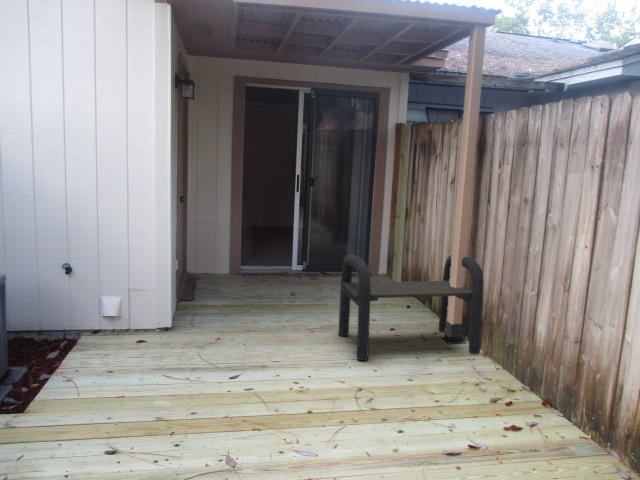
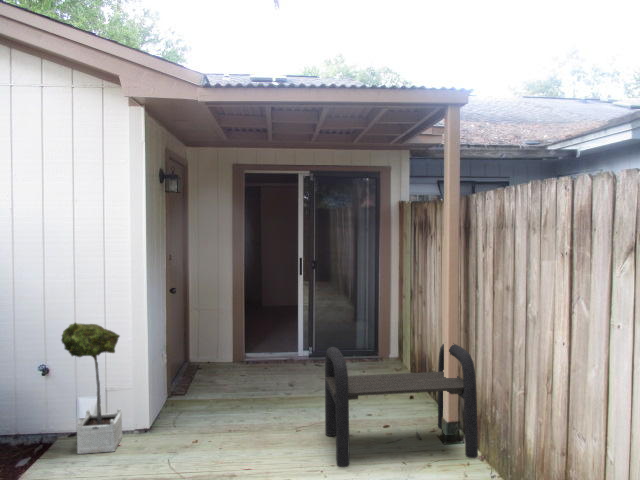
potted tree: none [89,222,147,348] -> present [61,323,123,454]

